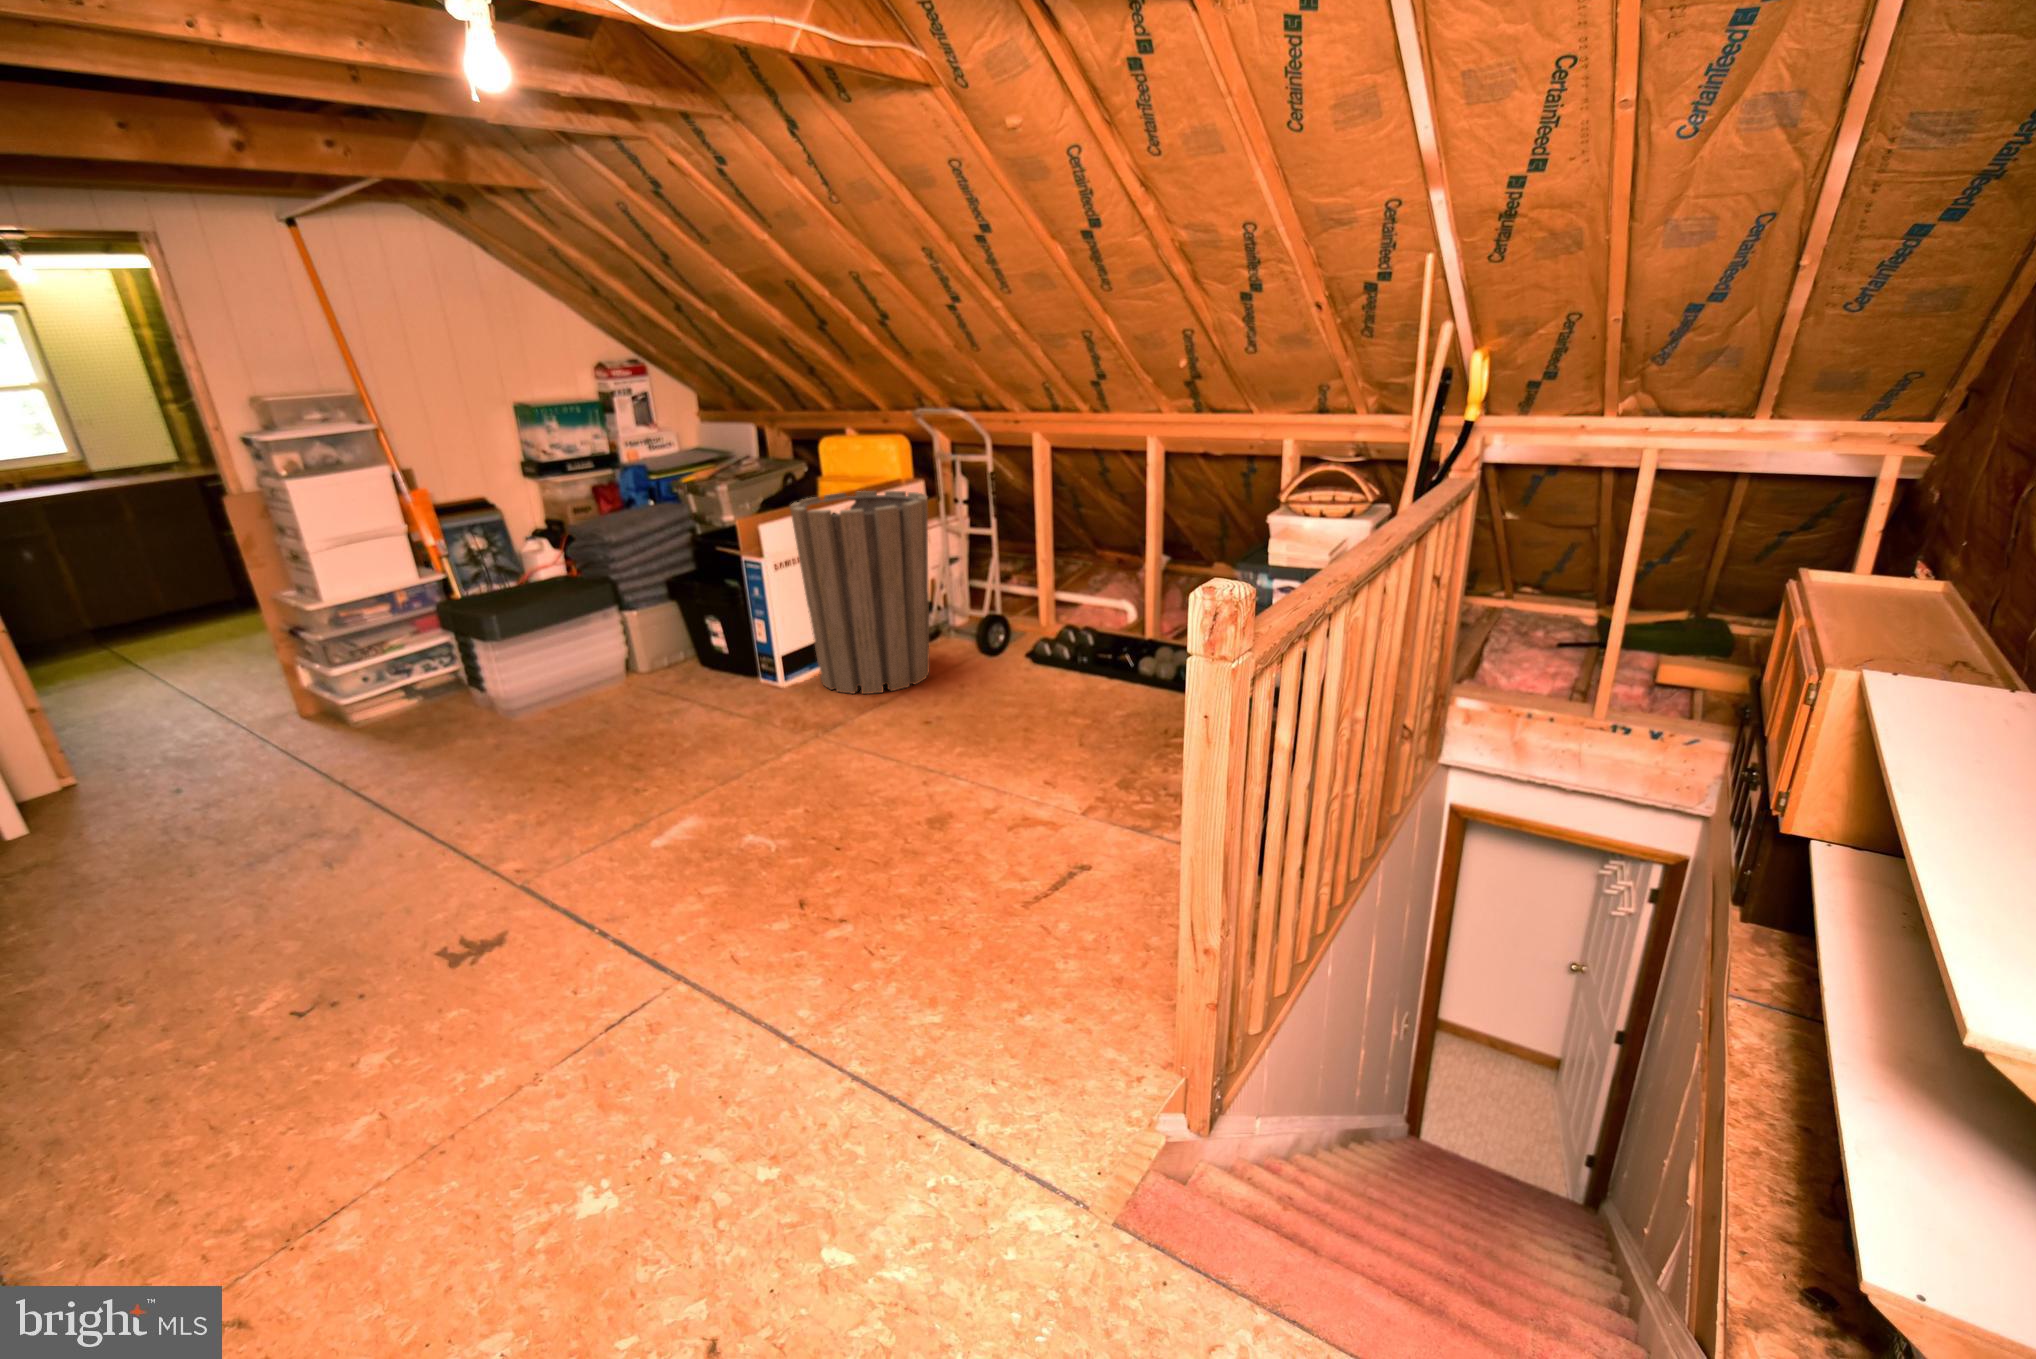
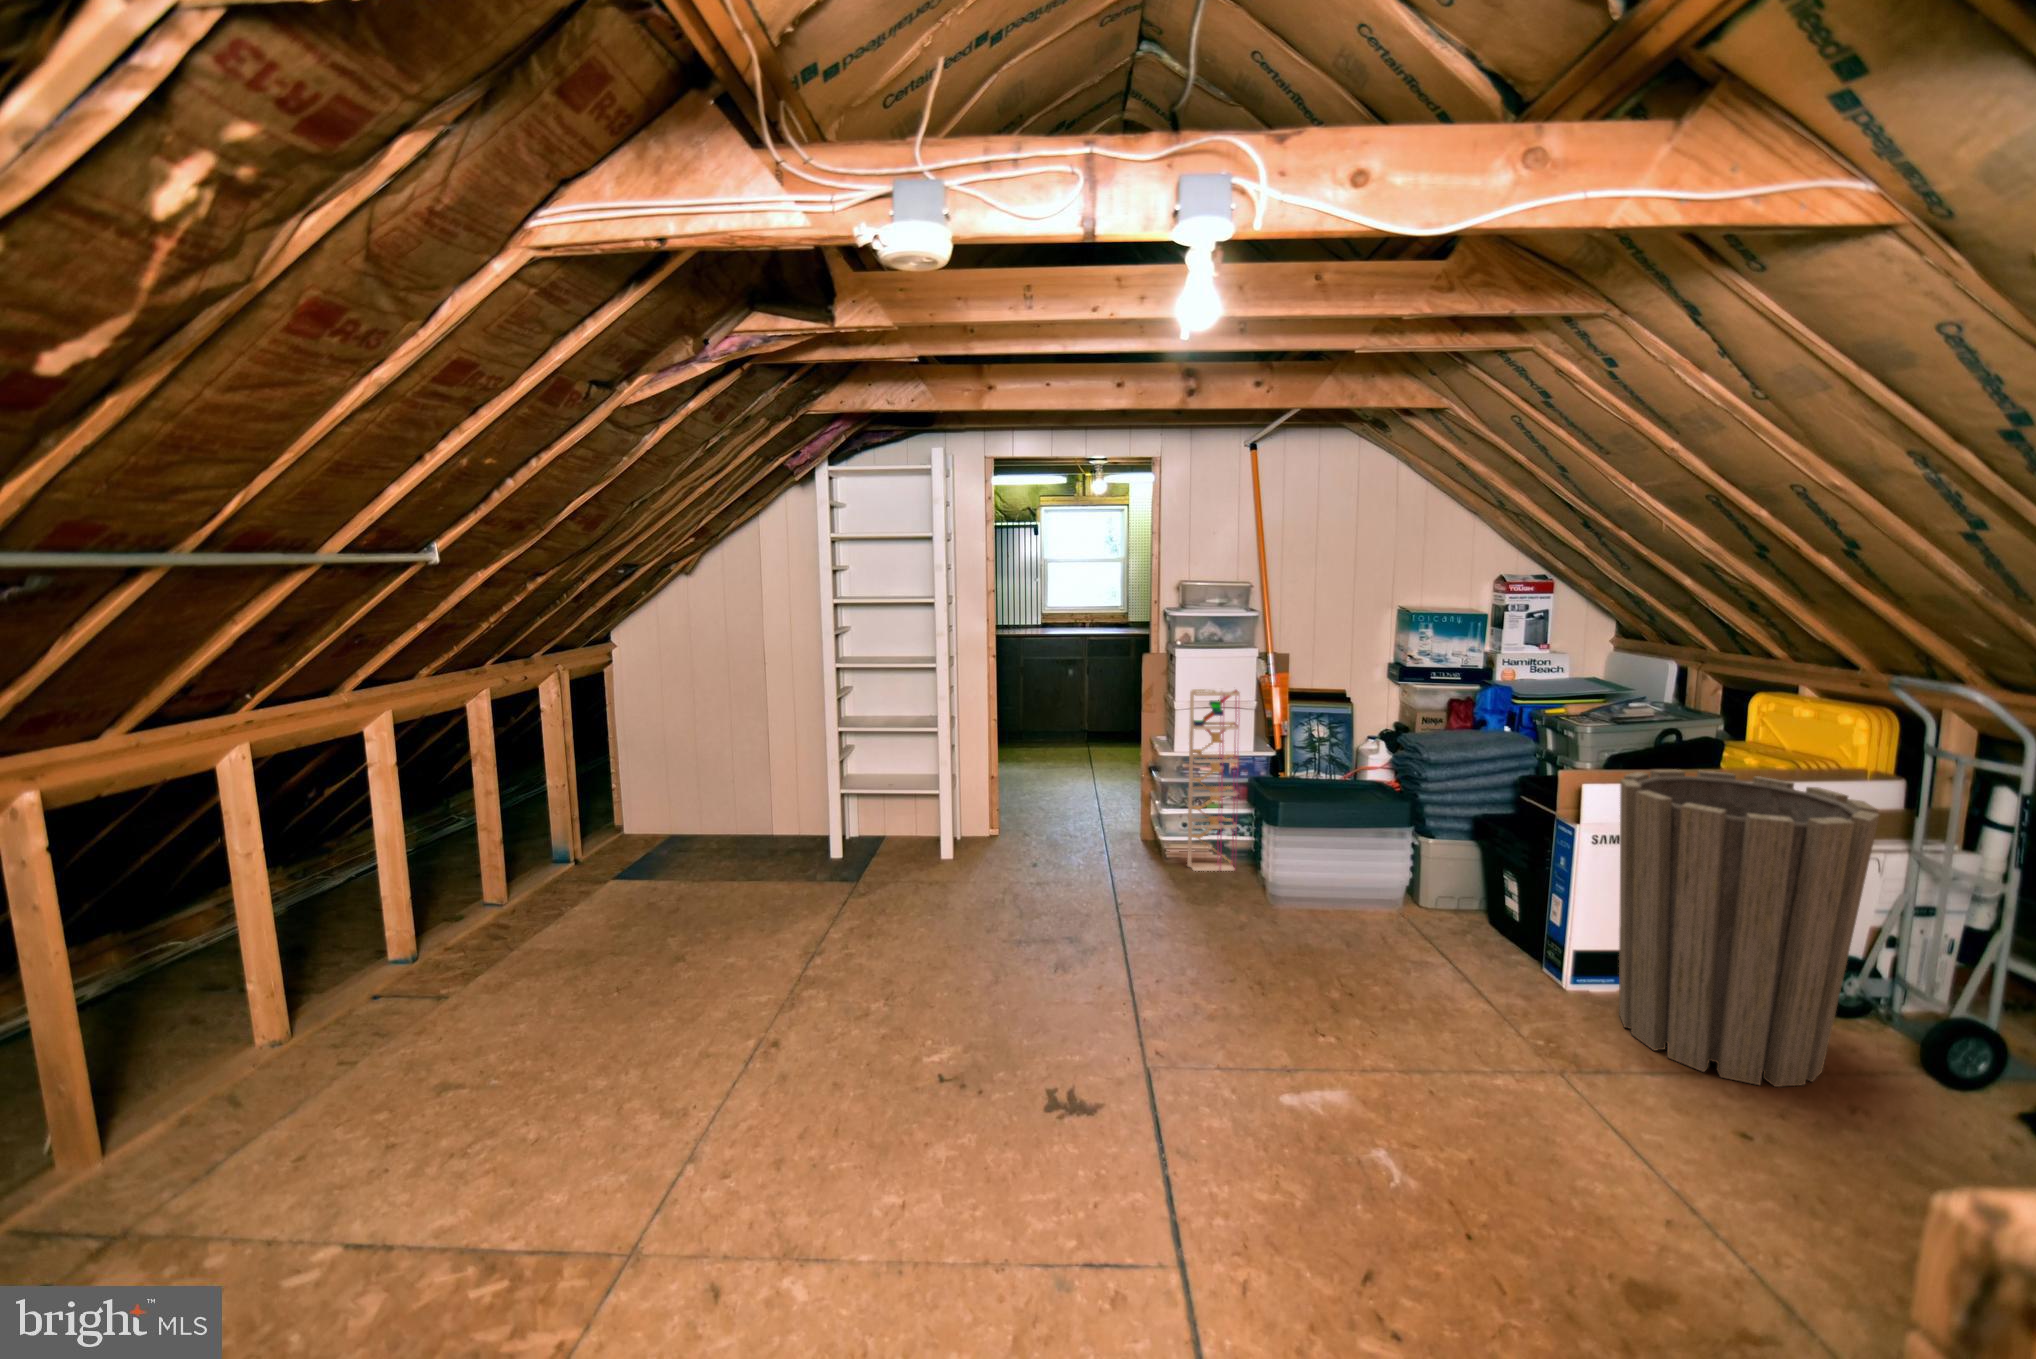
shelving unit: none [325,504,444,728] -> present [1187,689,1240,871]

